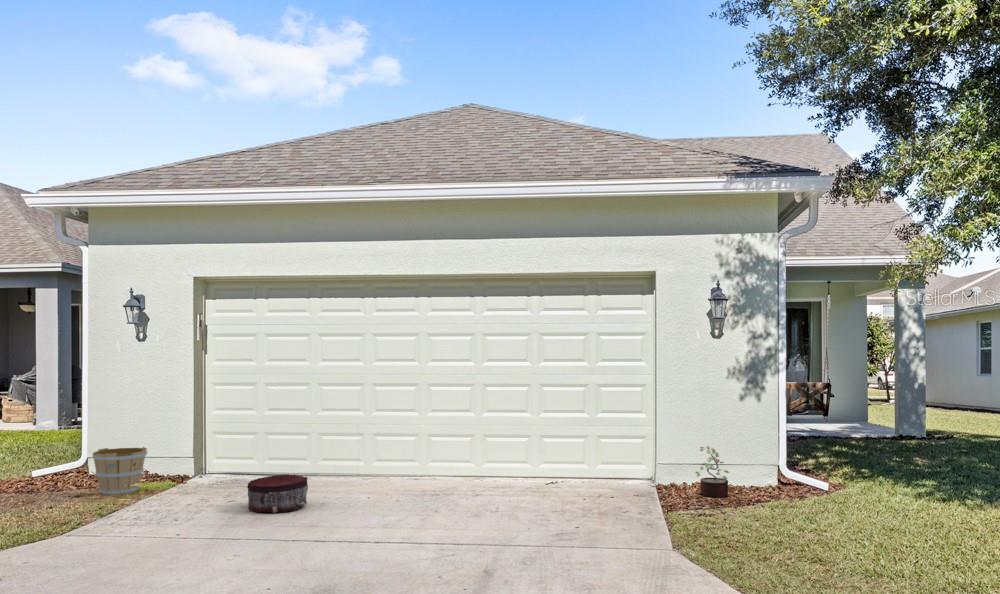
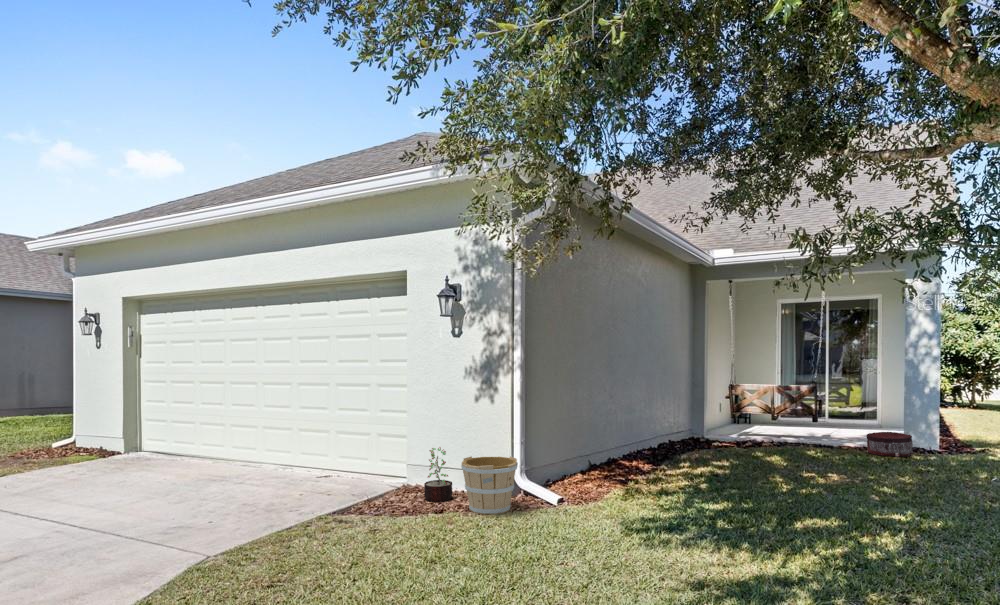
wooden bucket: present [93,447,147,495] -> present [461,457,518,514]
pouf: present [247,474,308,513] -> present [866,432,913,457]

